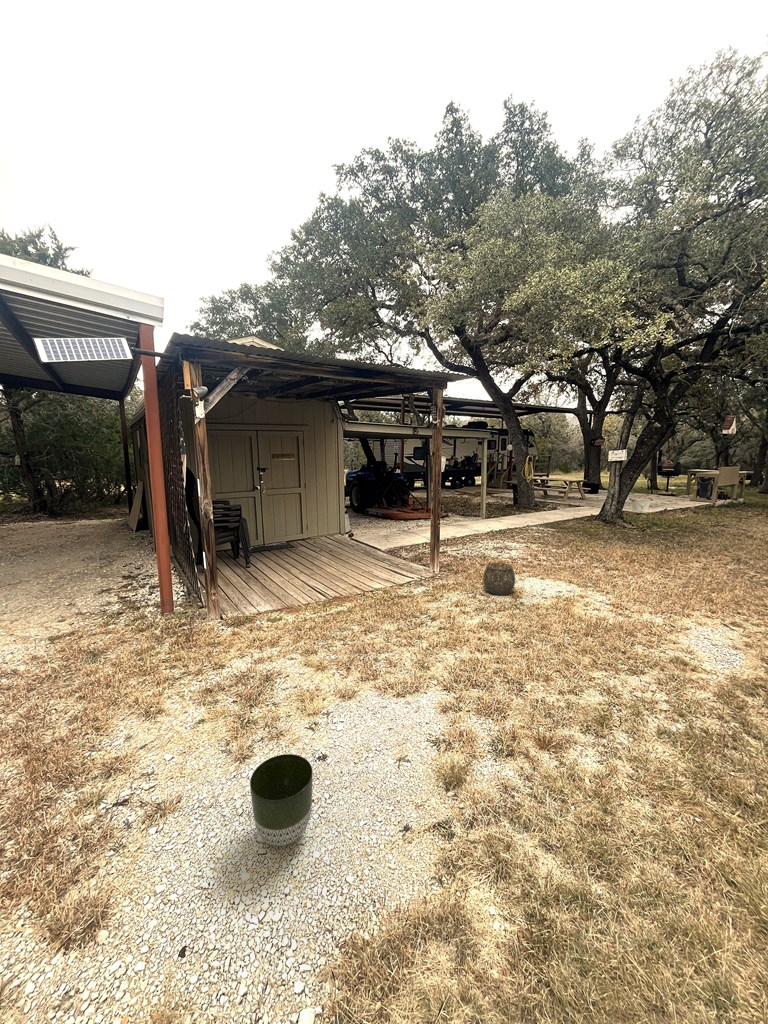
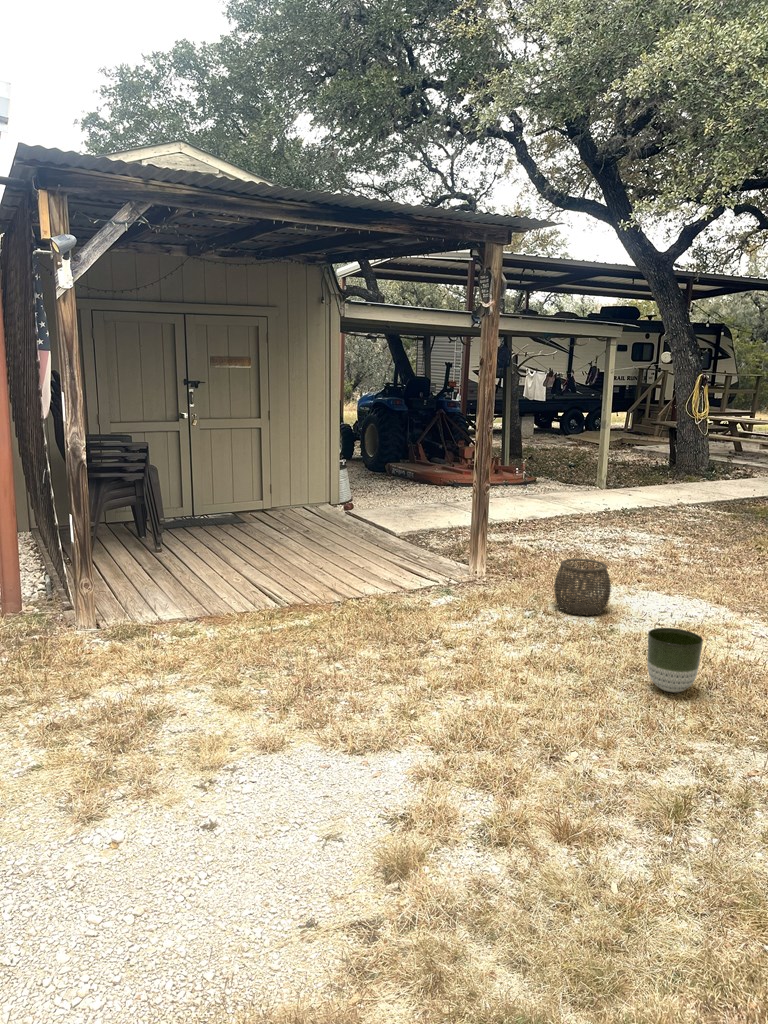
planter: present [250,754,313,846] -> present [647,628,703,692]

